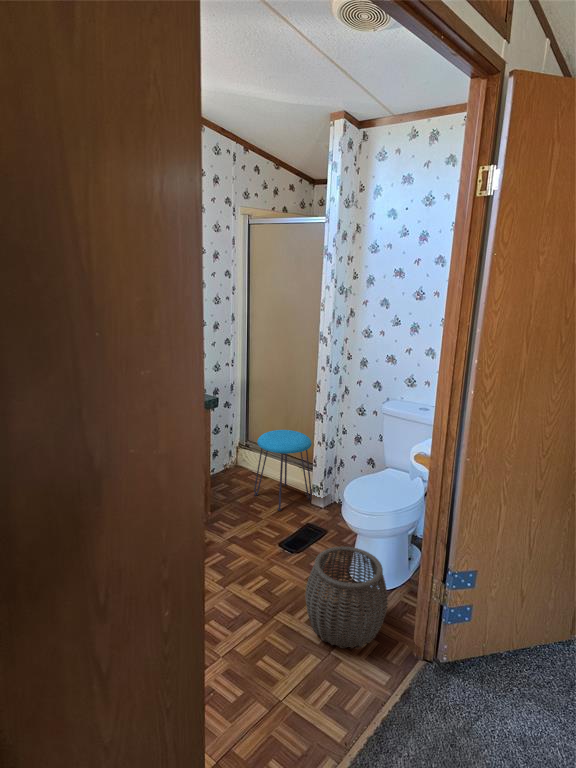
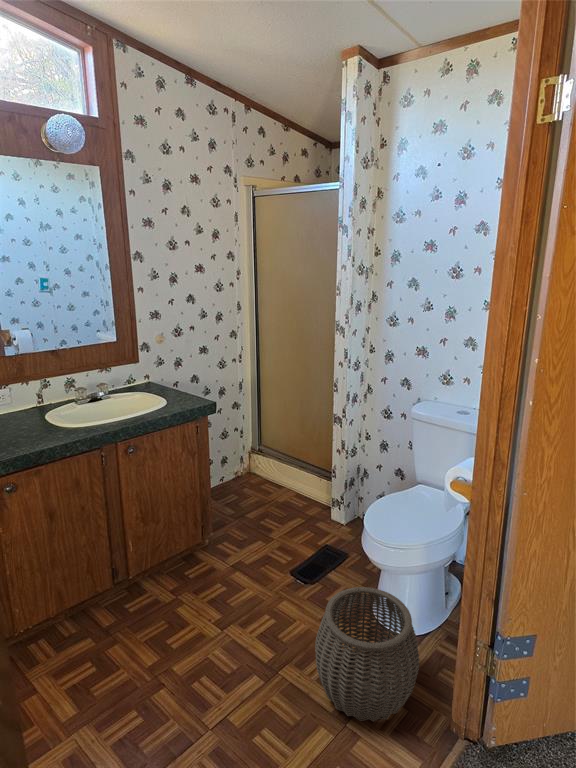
stool: present [254,430,312,511] -> none [265,434,332,528]

